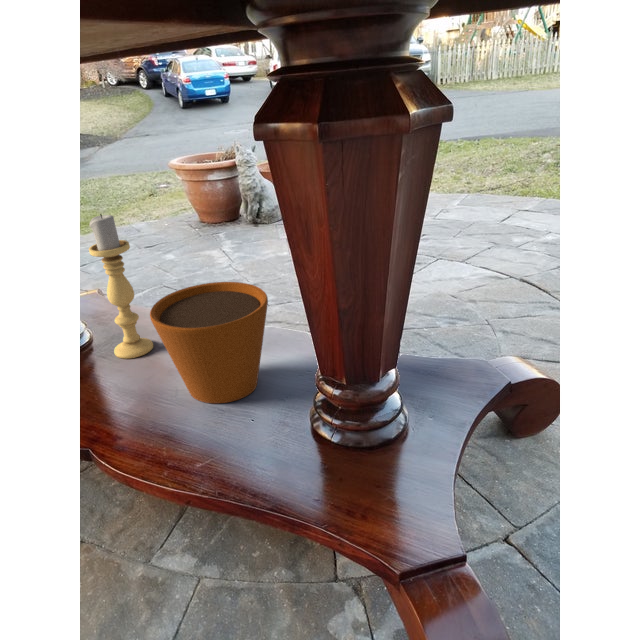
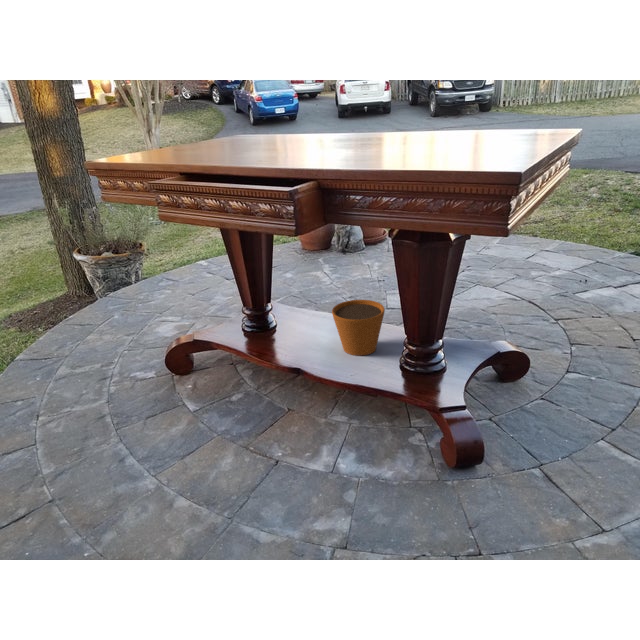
candle holder: present [89,214,153,359] -> none [296,265,318,336]

